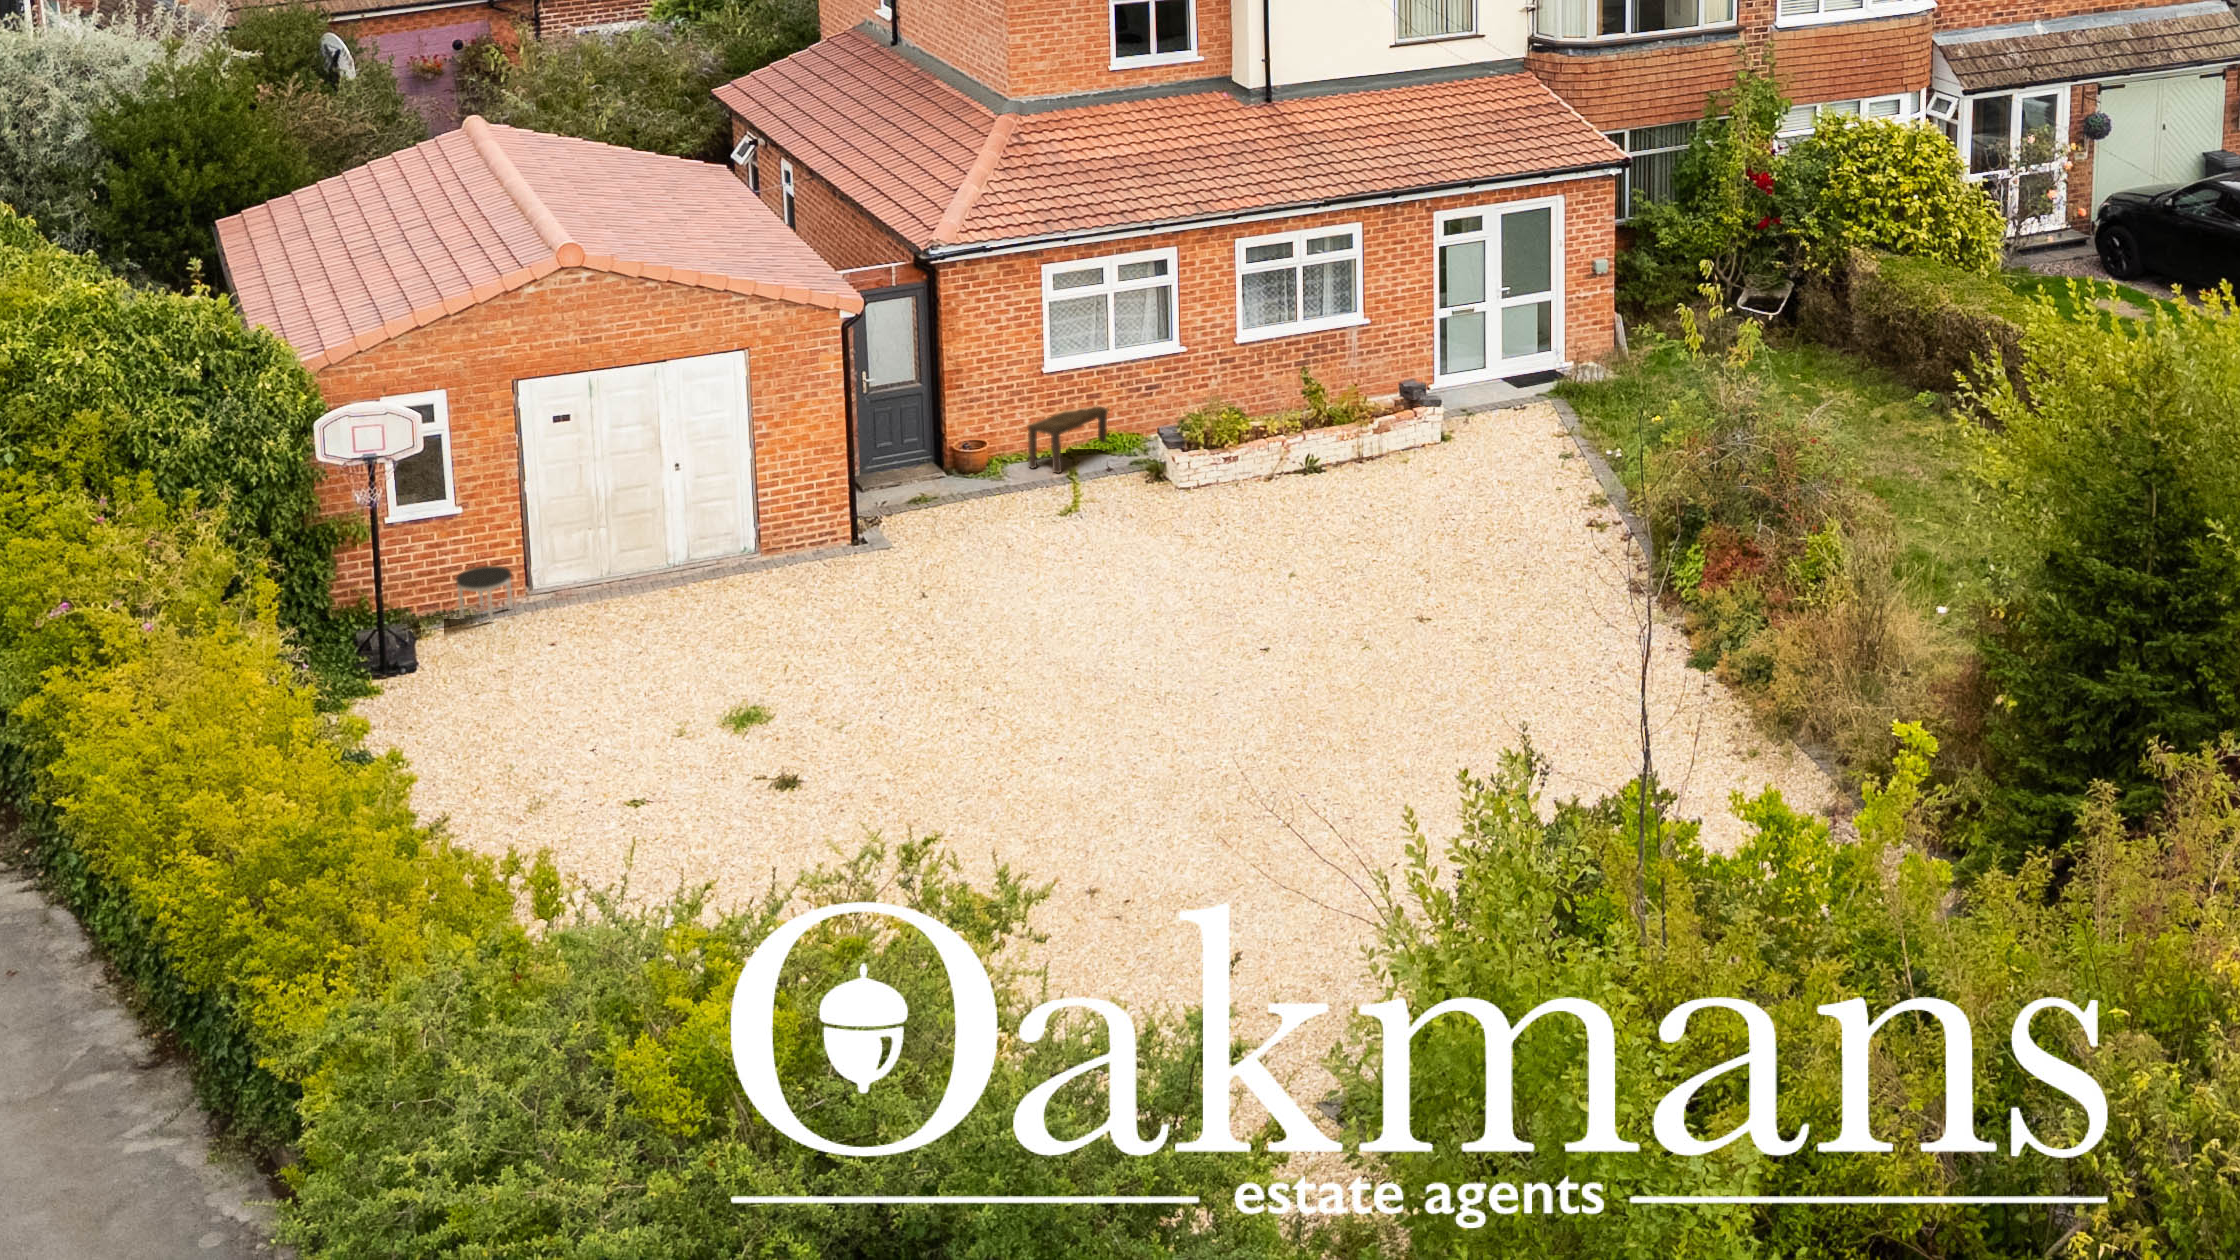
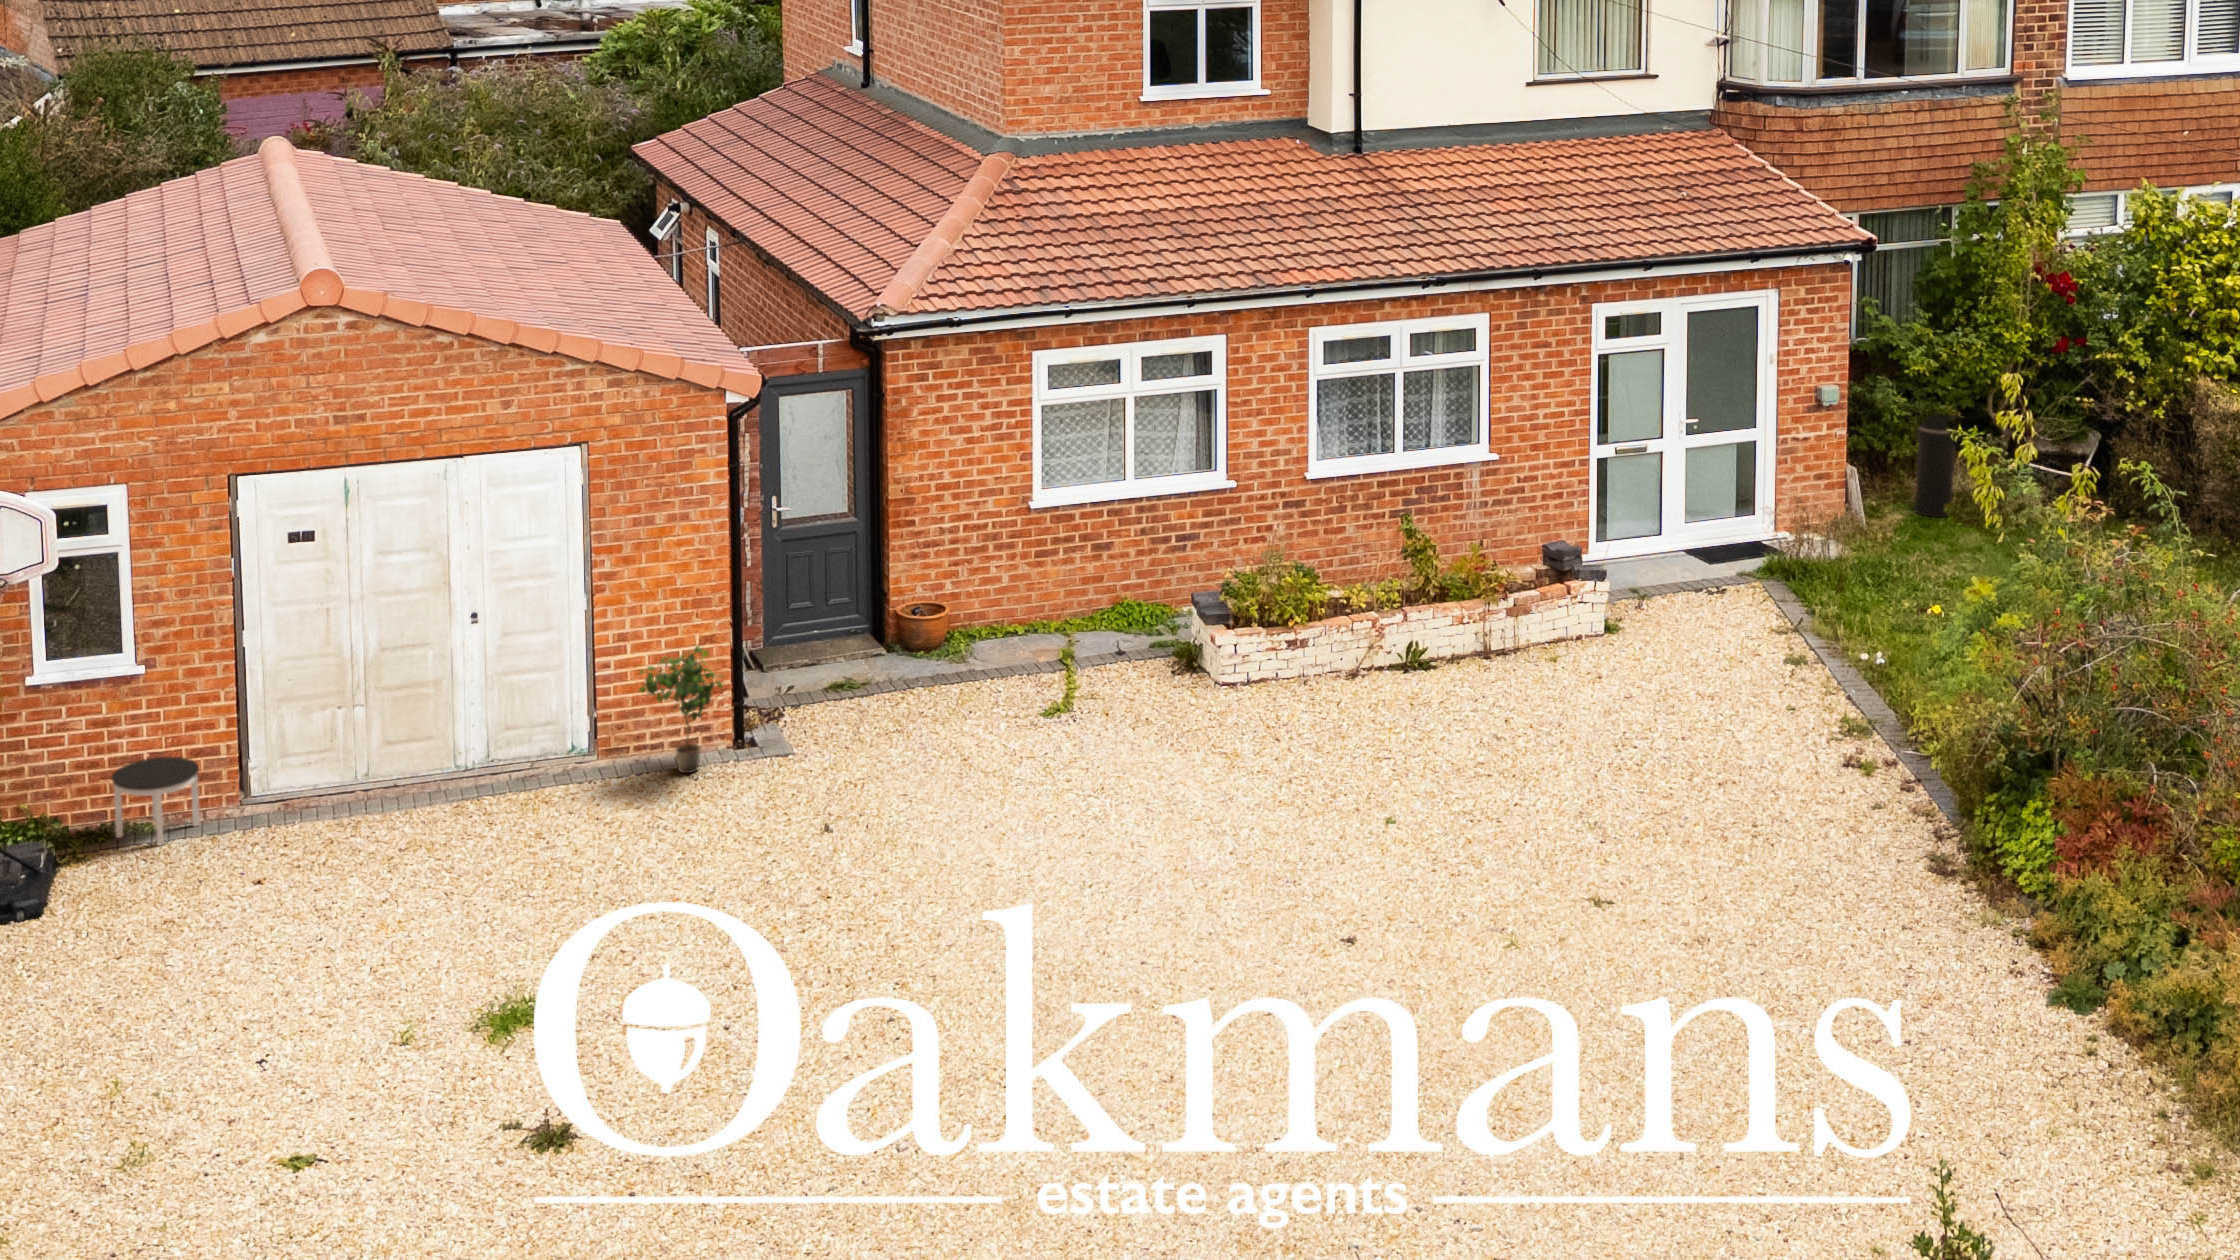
trash can: none [1665,264,1697,344] -> present [1914,414,1956,517]
bench: present [1028,406,1109,473] -> none [1003,557,1122,659]
potted plant: none [794,478,850,561] -> present [638,646,722,773]

